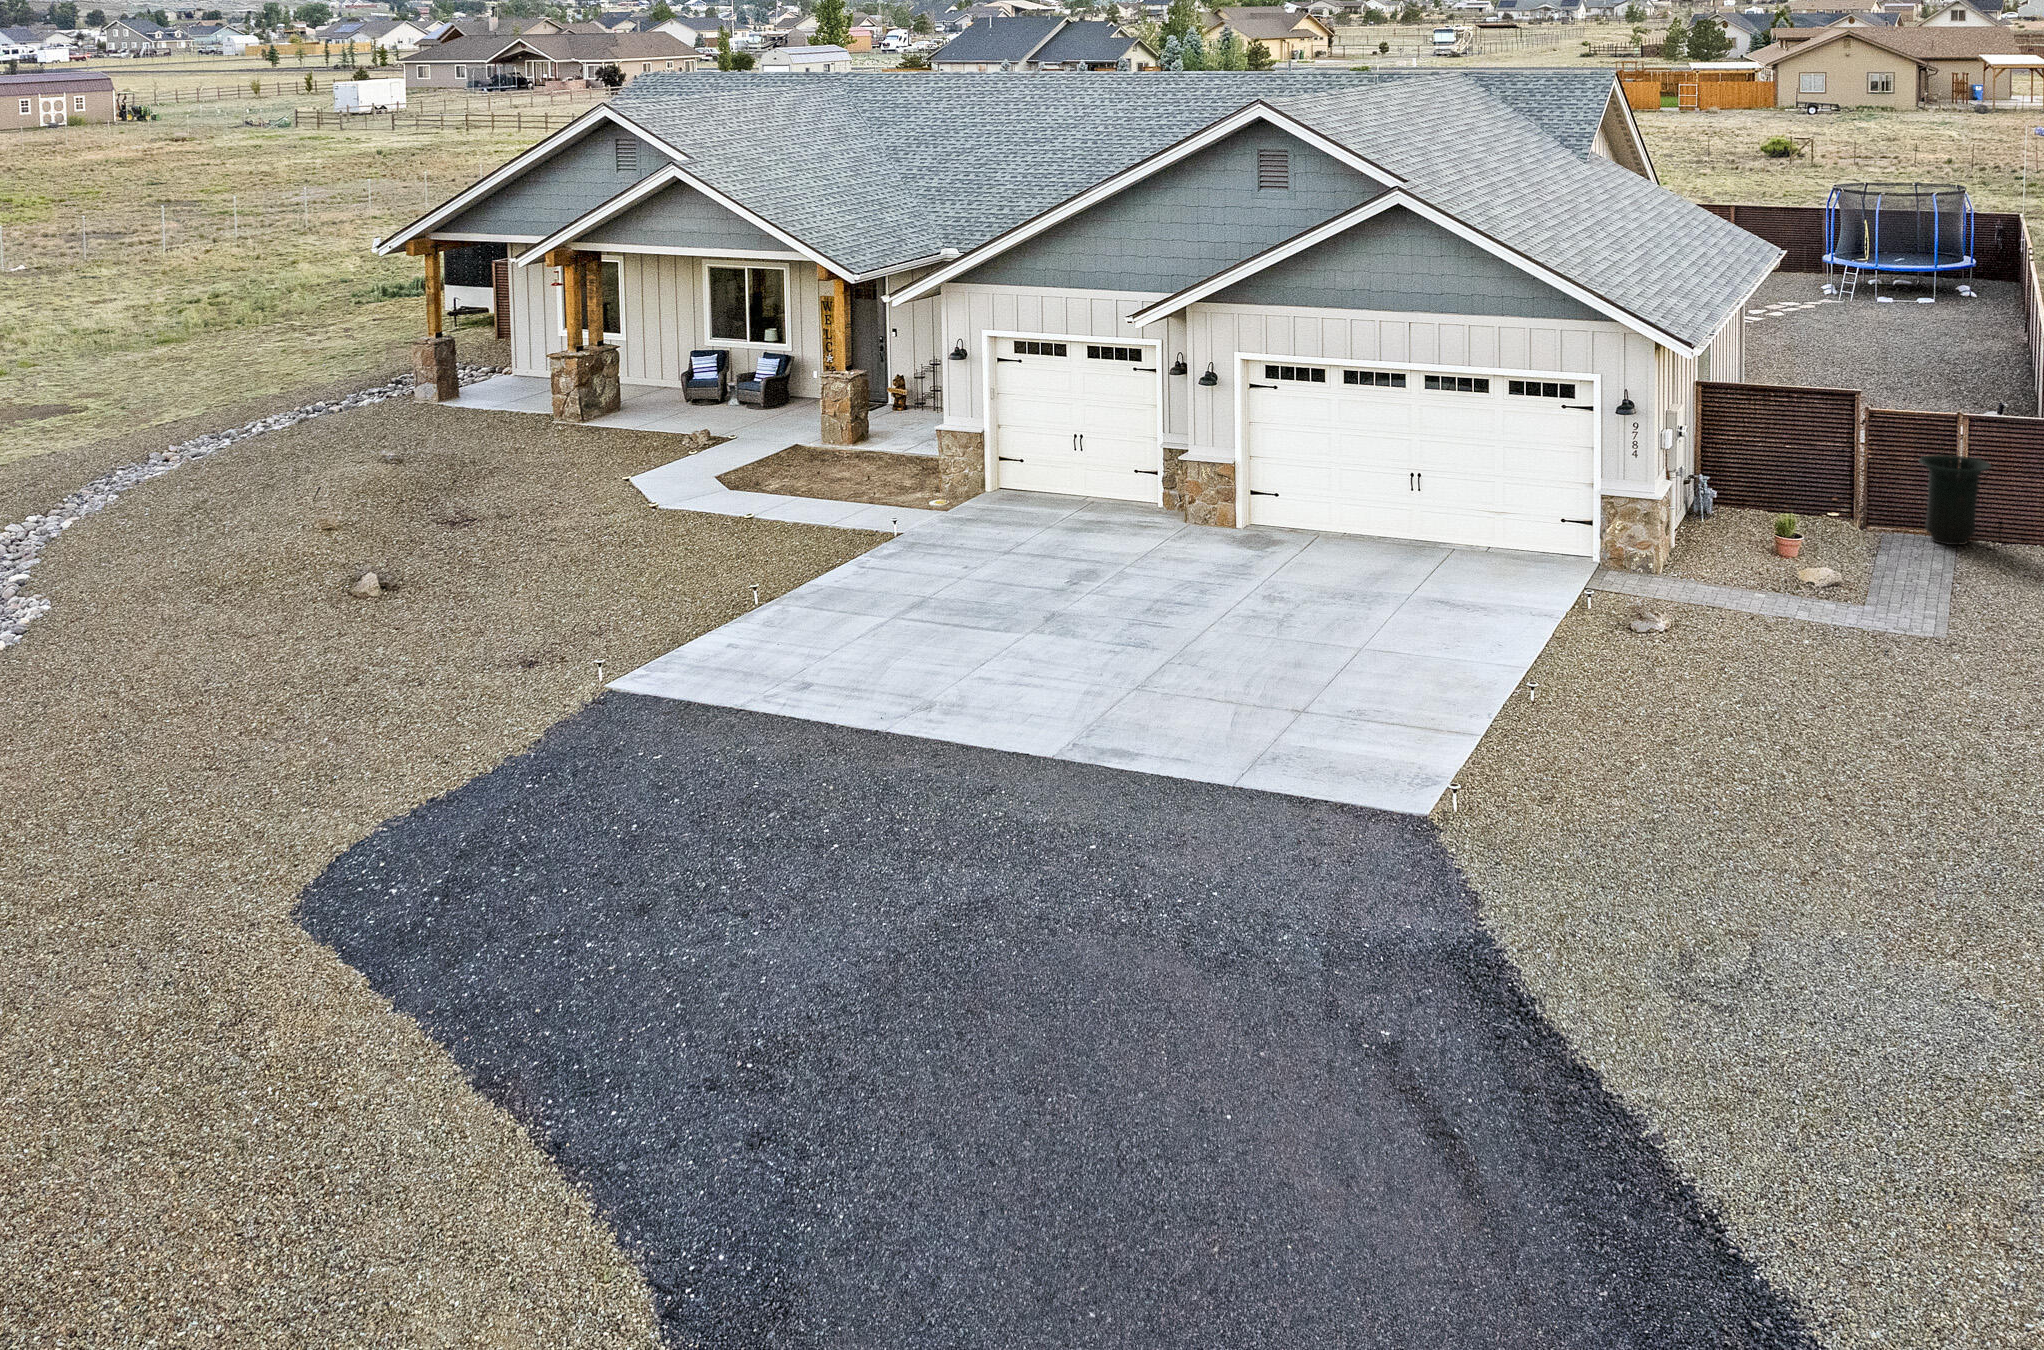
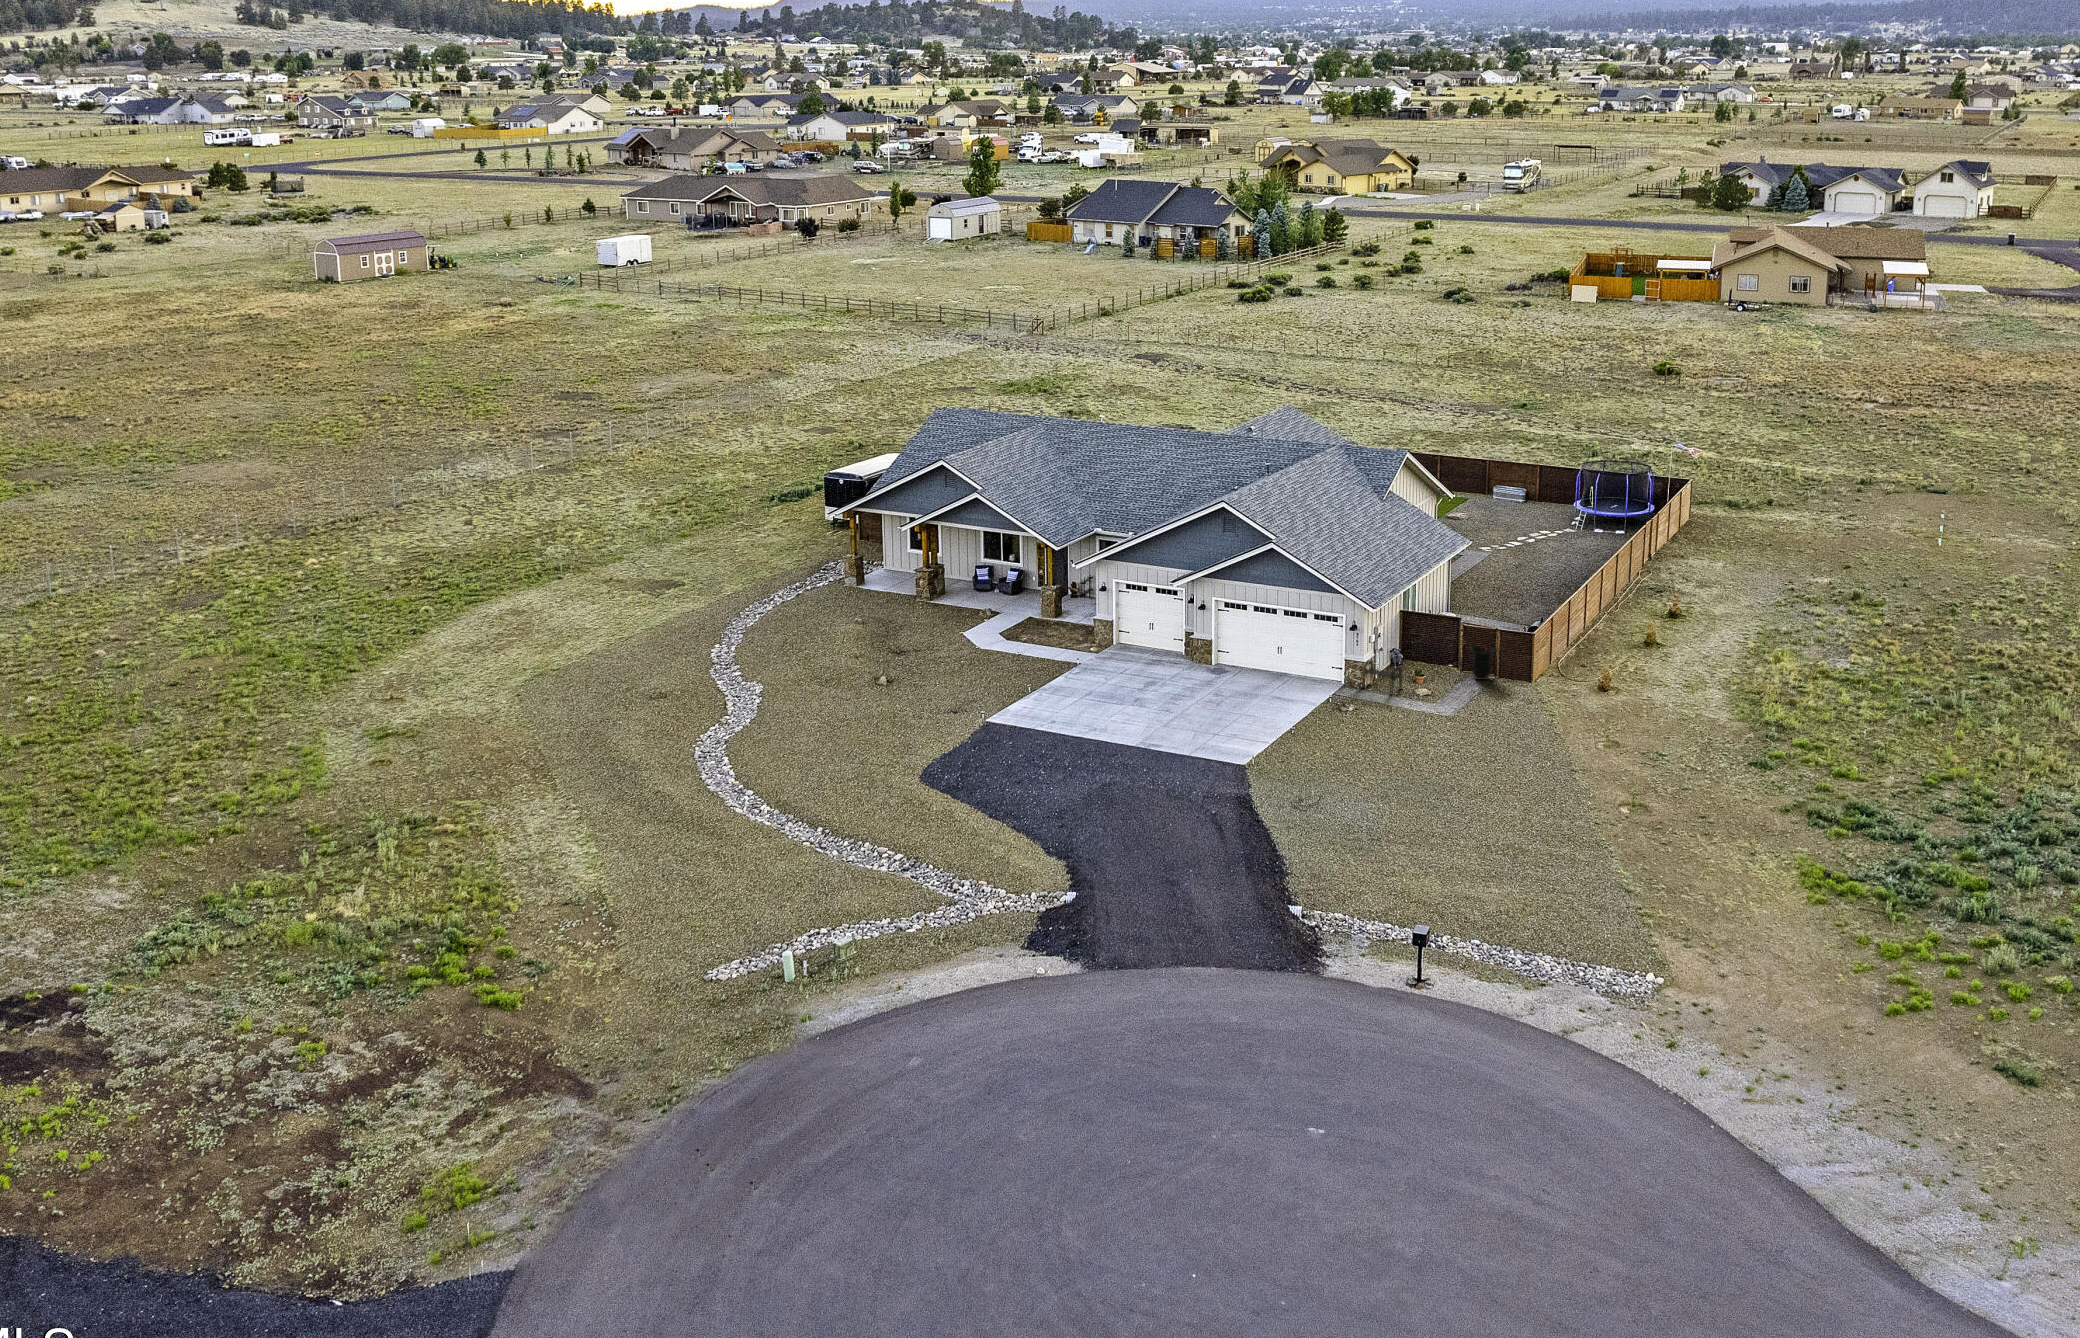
bench: none [1655,497,1767,585] -> present [1362,661,1402,694]

